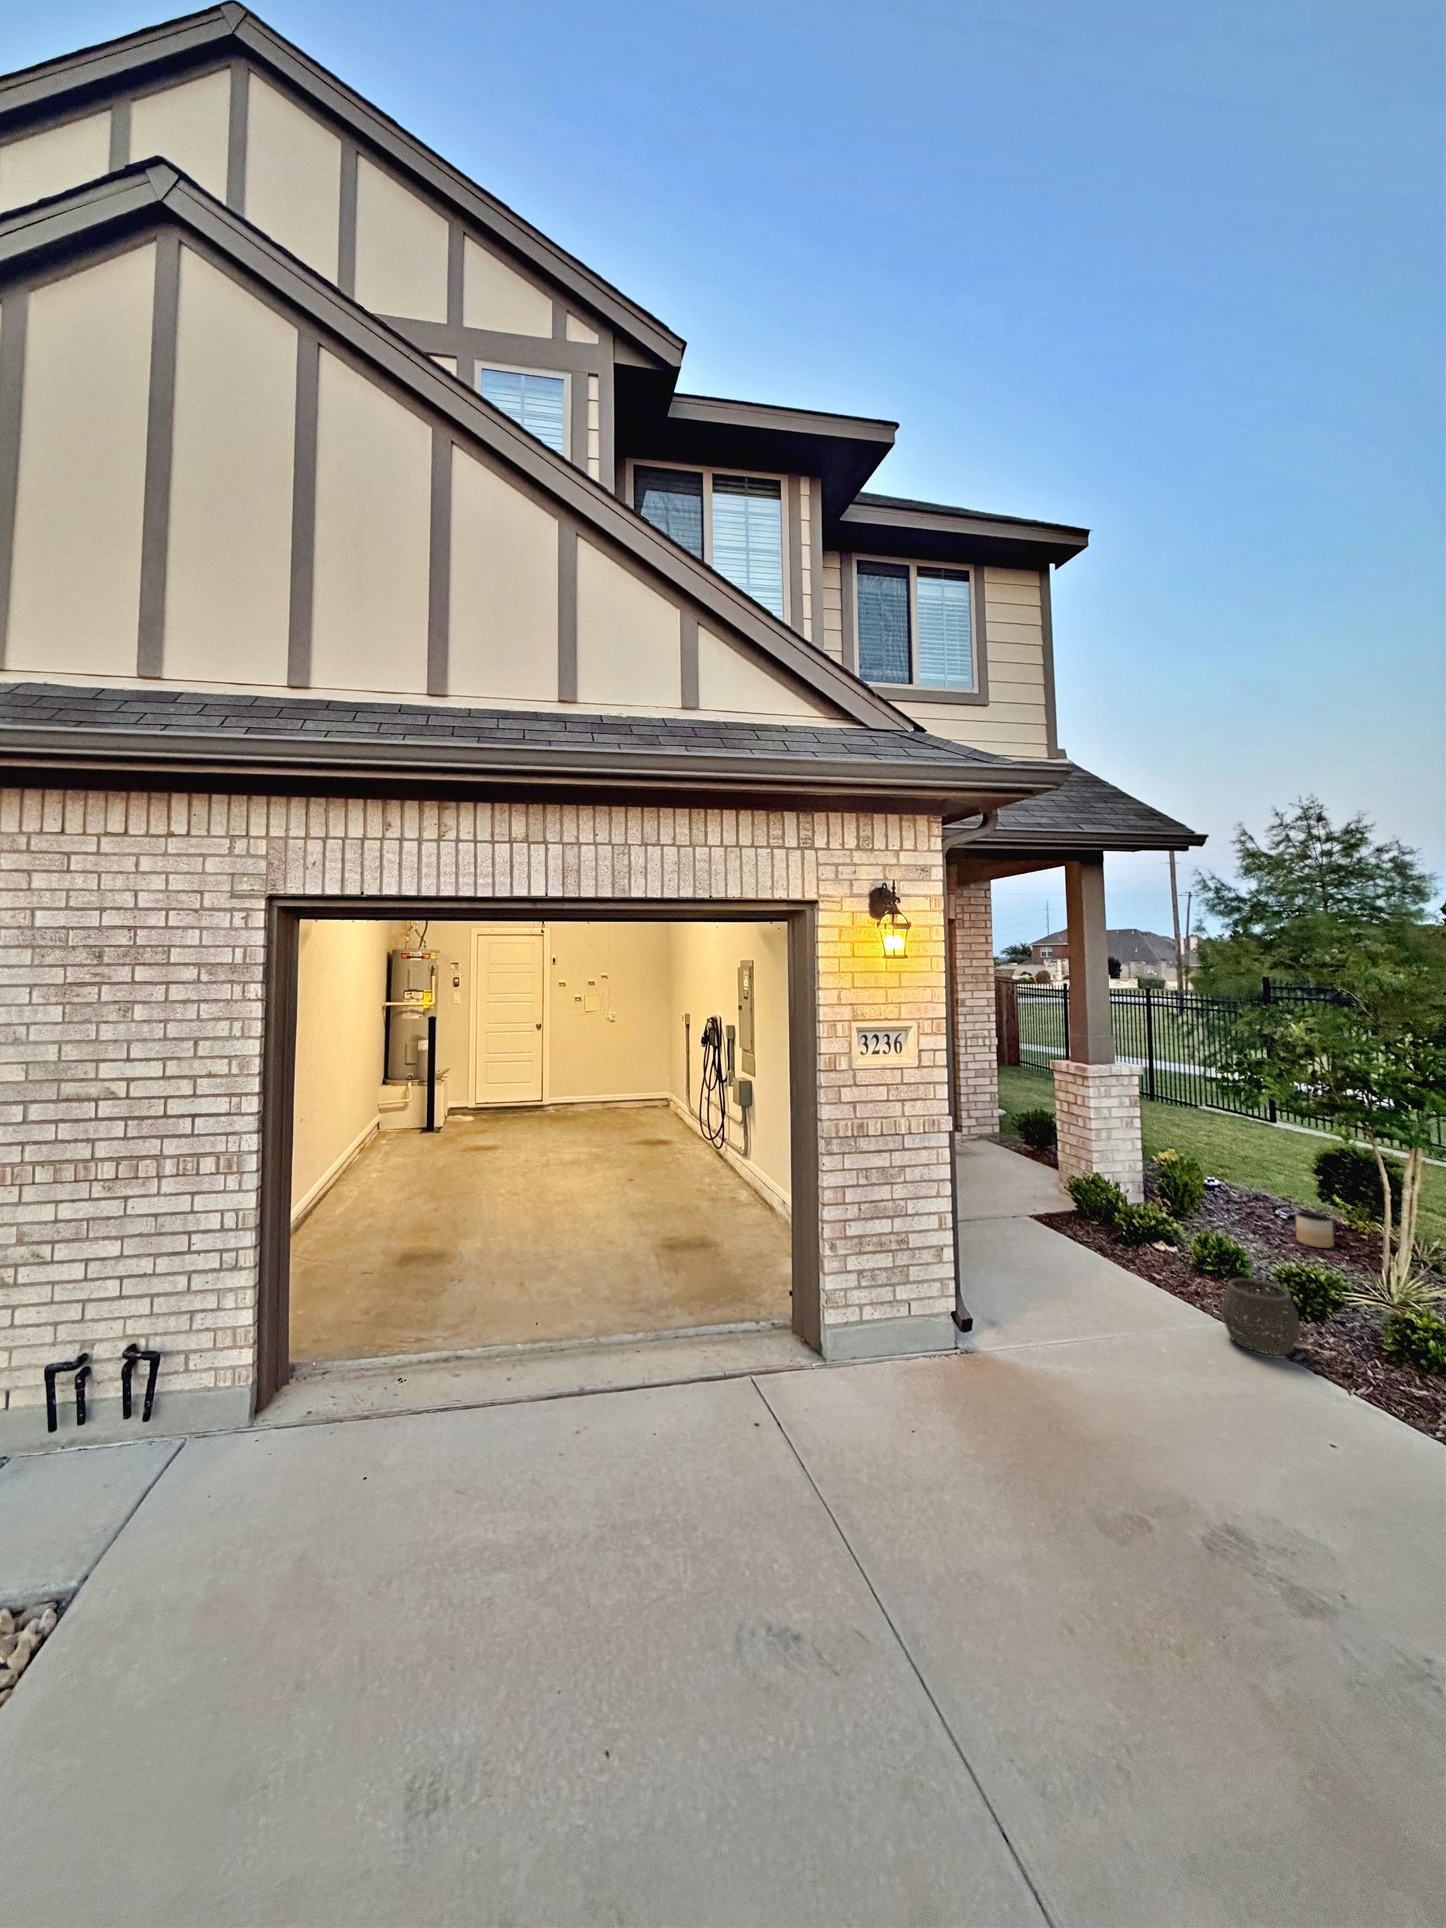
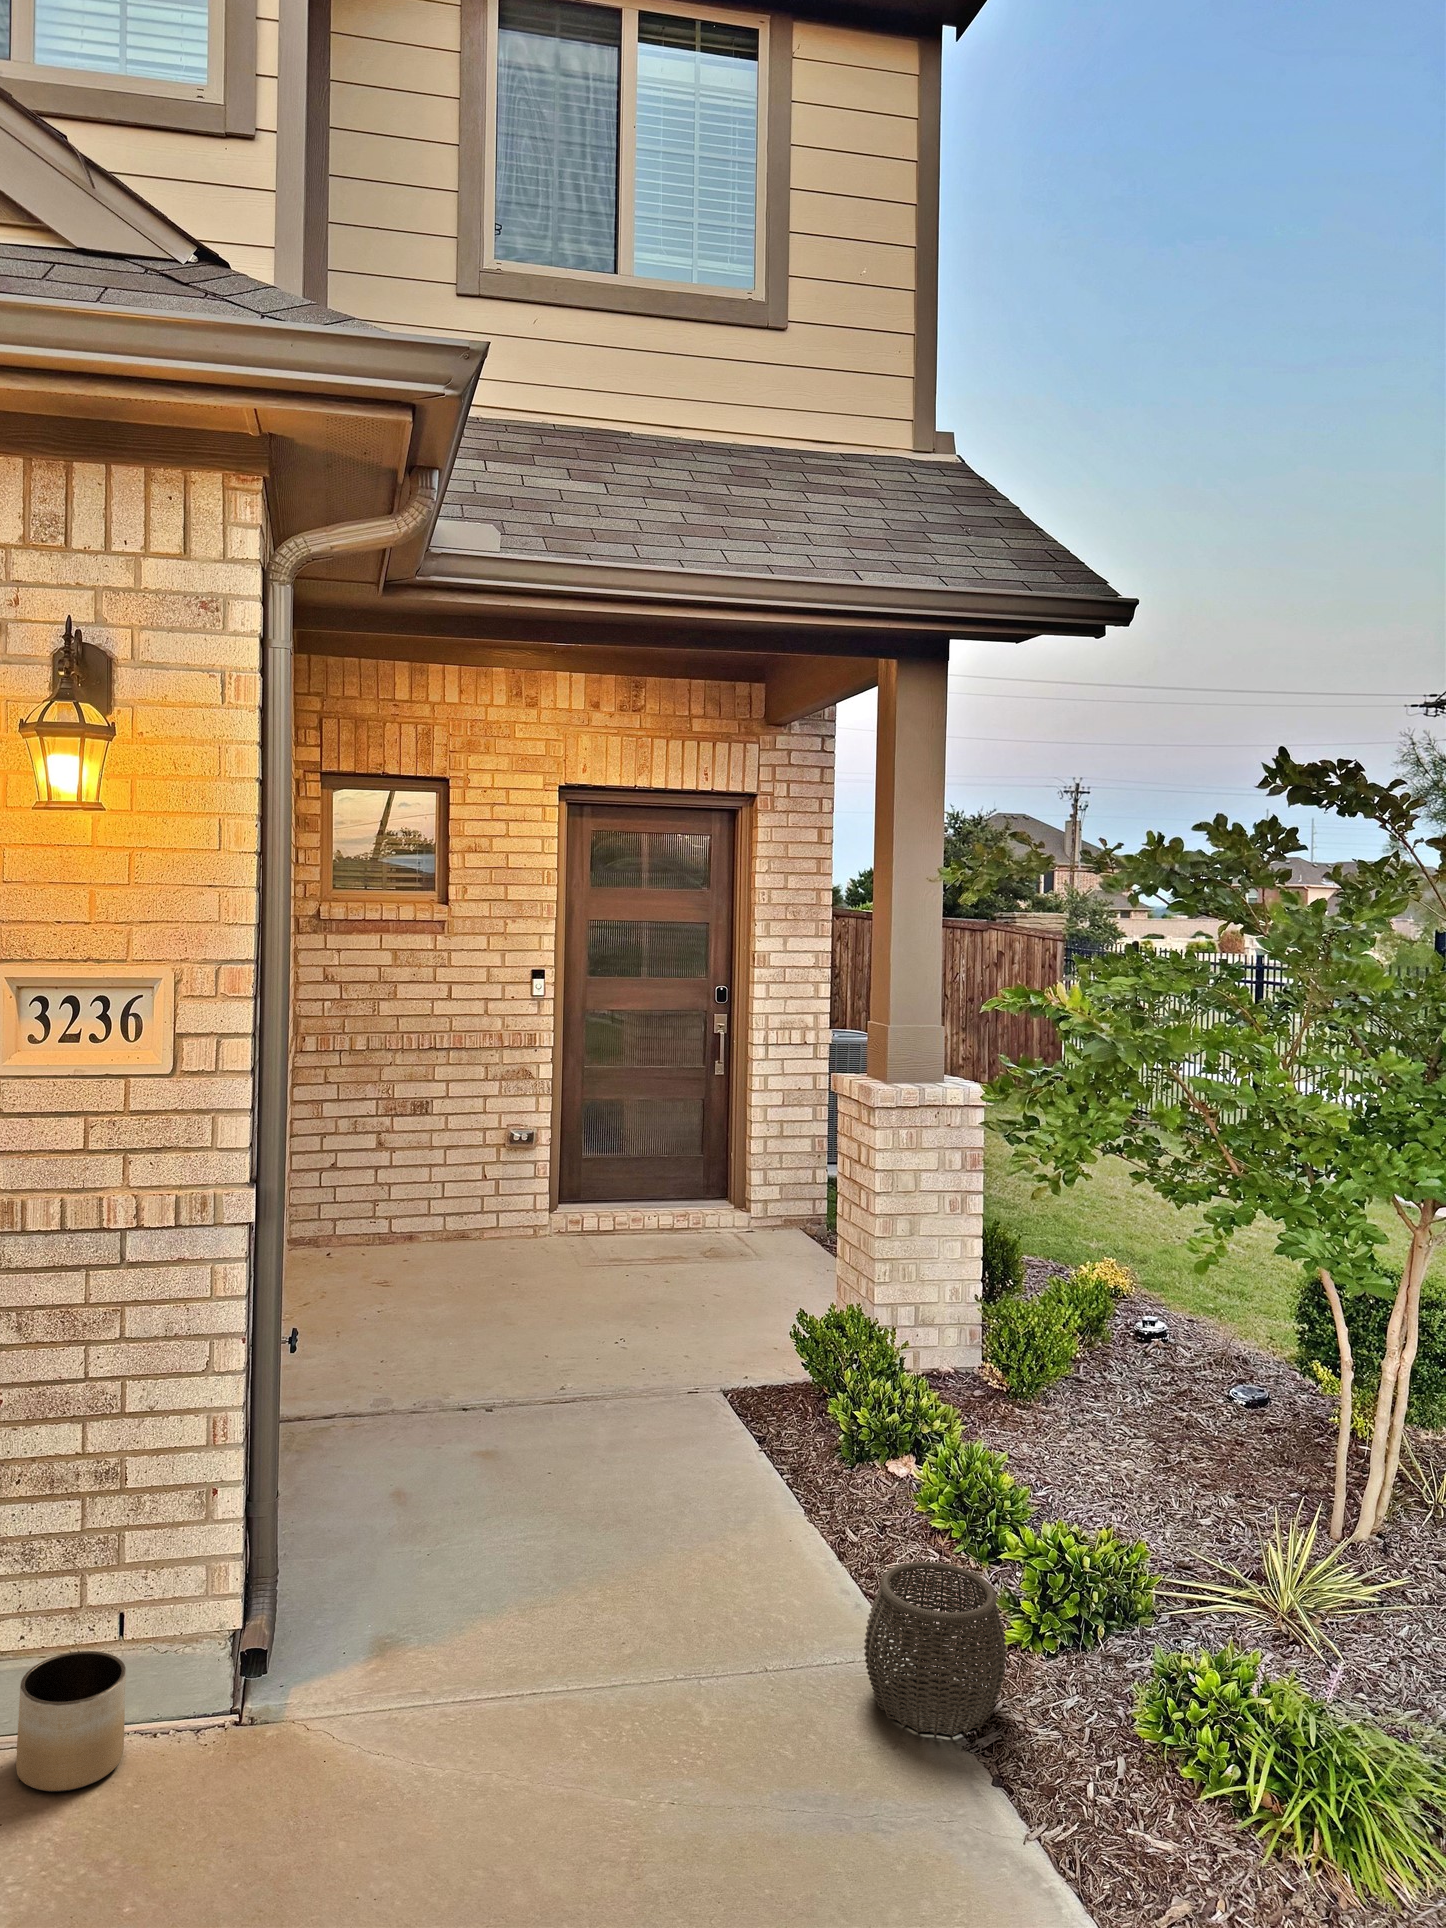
planter: present [1296,1212,1334,1248] -> present [16,1651,126,1792]

